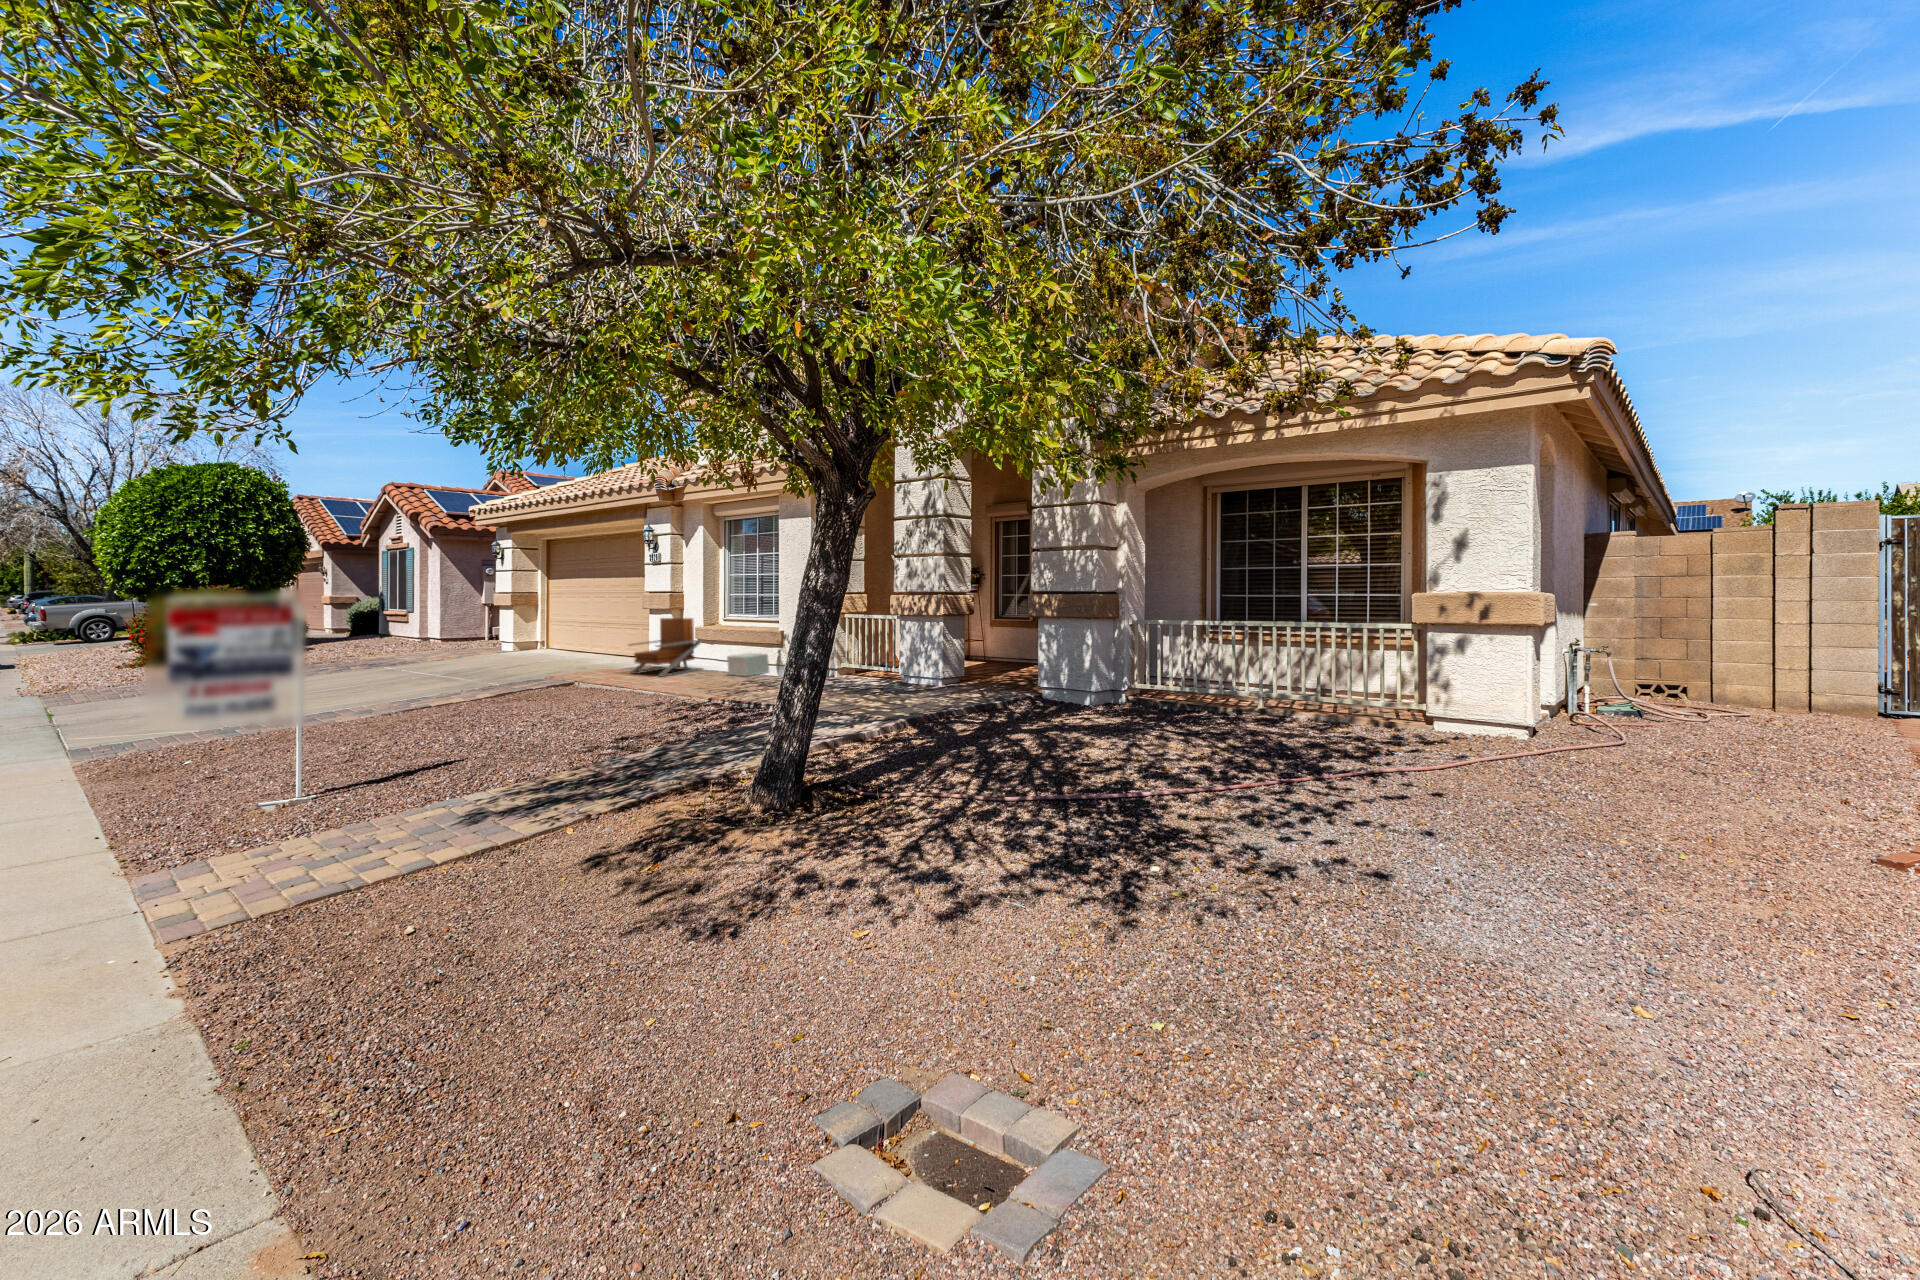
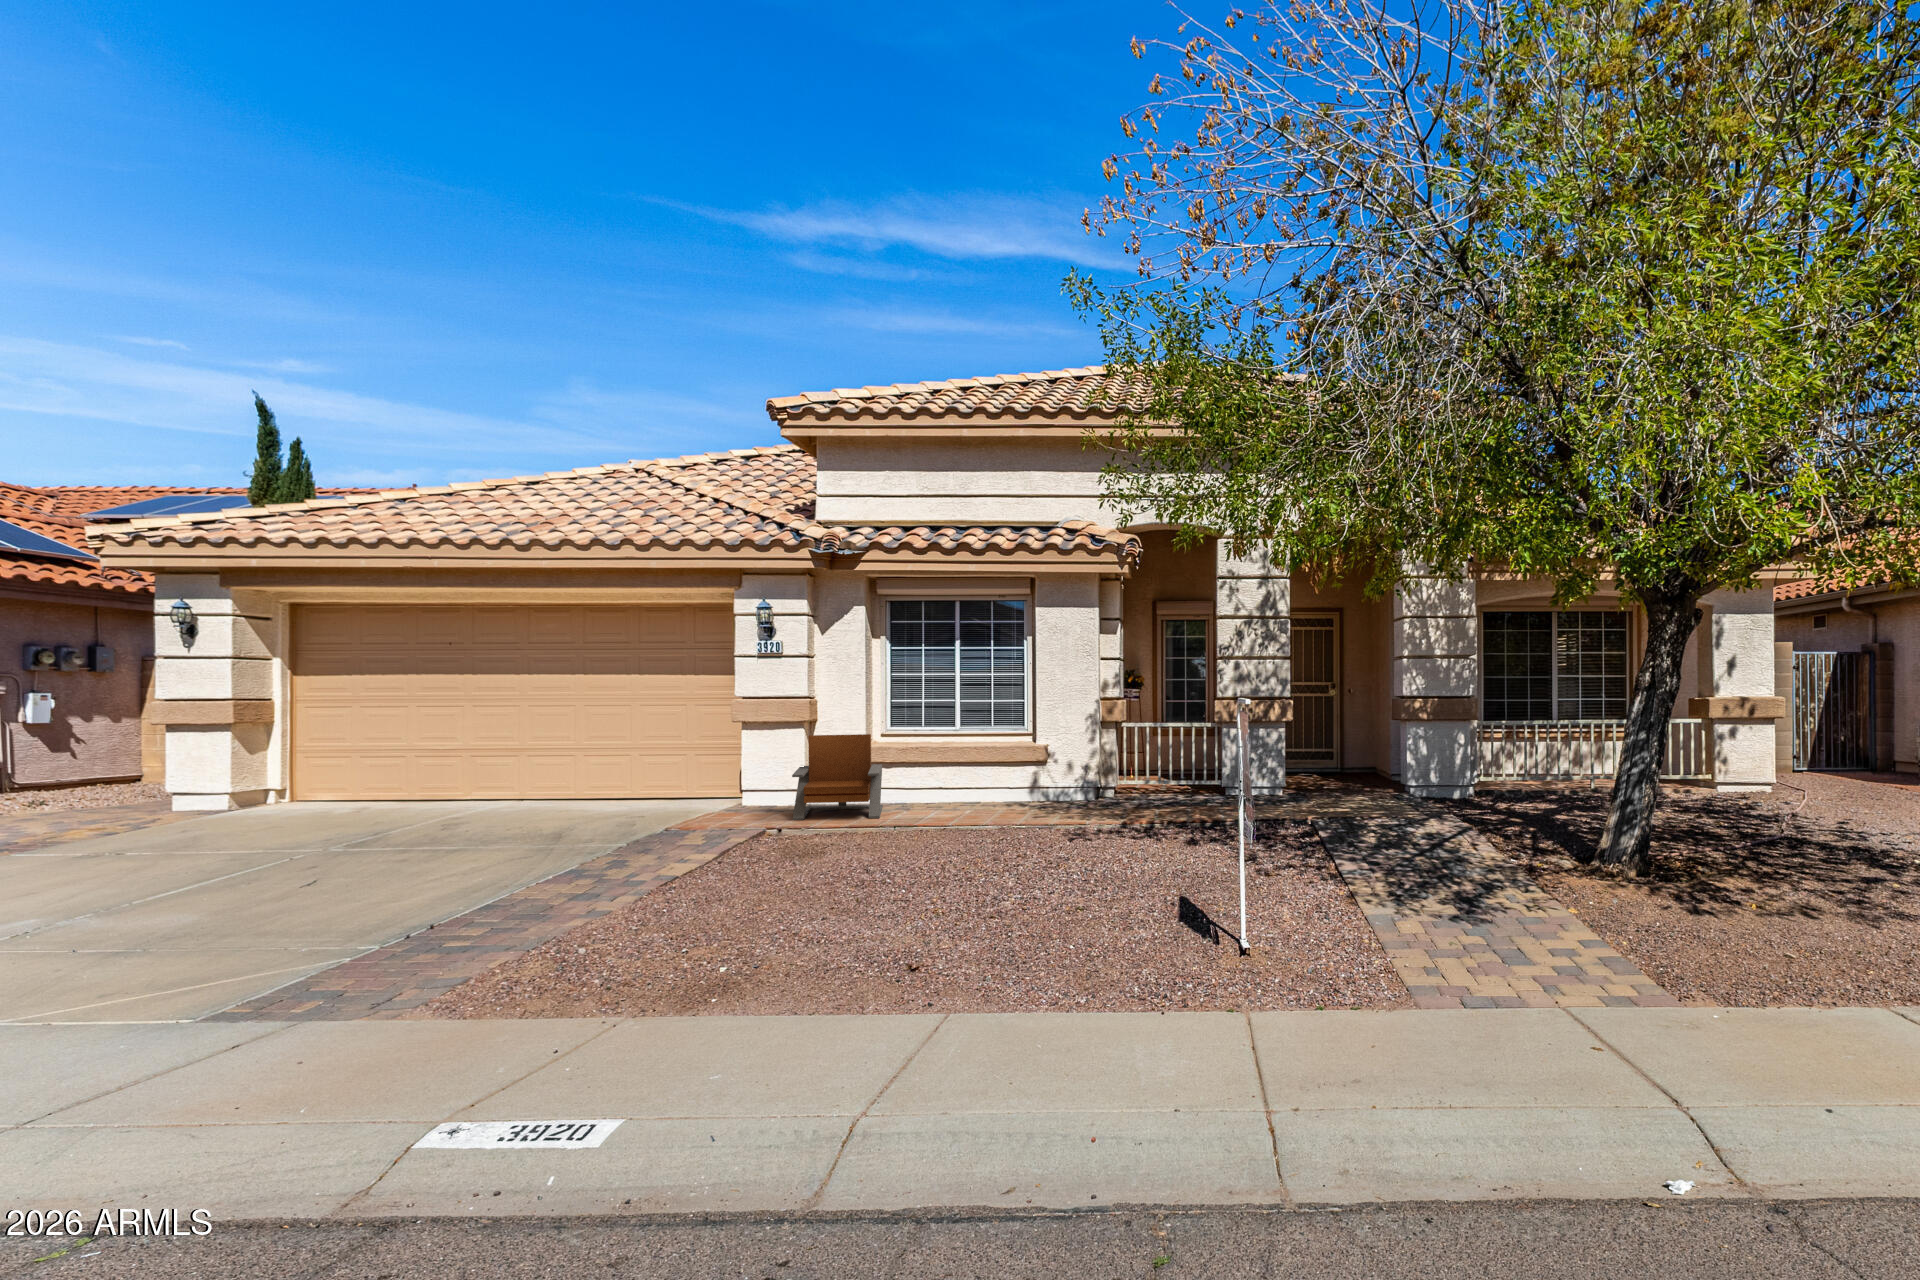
storage box: present [727,653,769,676] -> none [968,777,1011,808]

